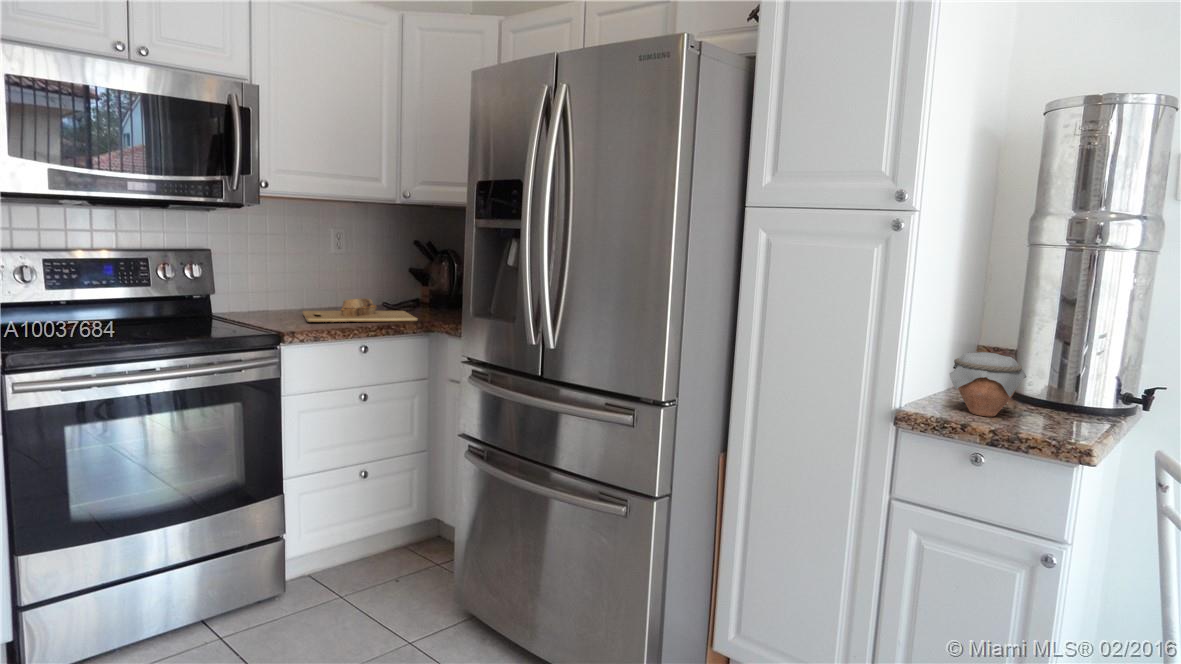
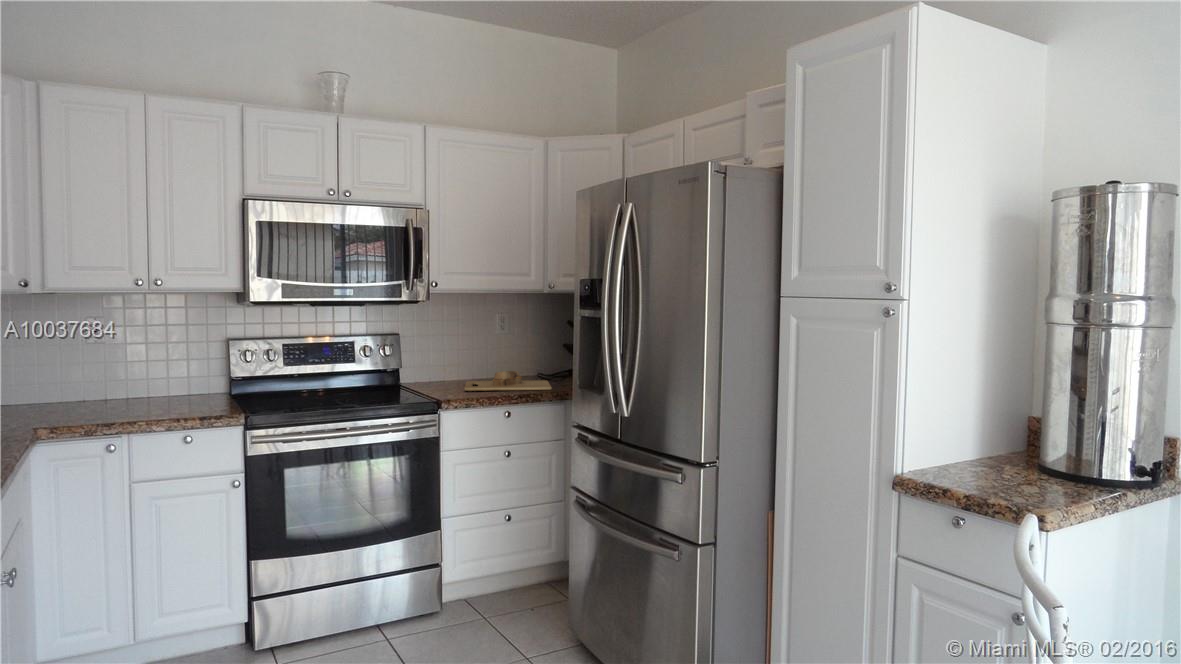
jar: present [950,352,1026,416] -> none [944,425,1017,484]

